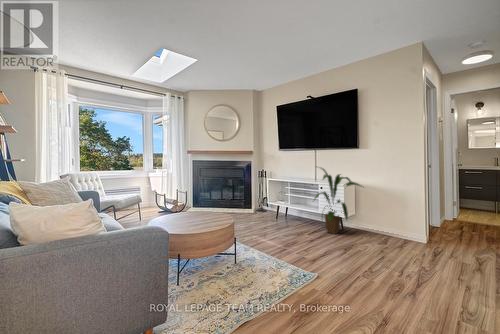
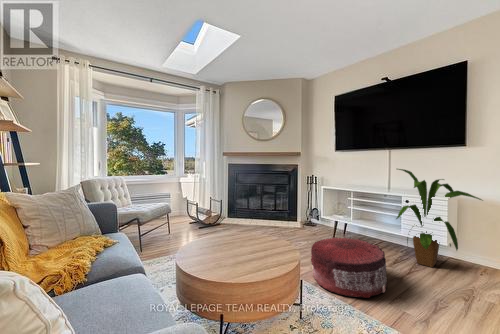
pouf: none [252,216,303,253] -> present [311,237,388,298]

